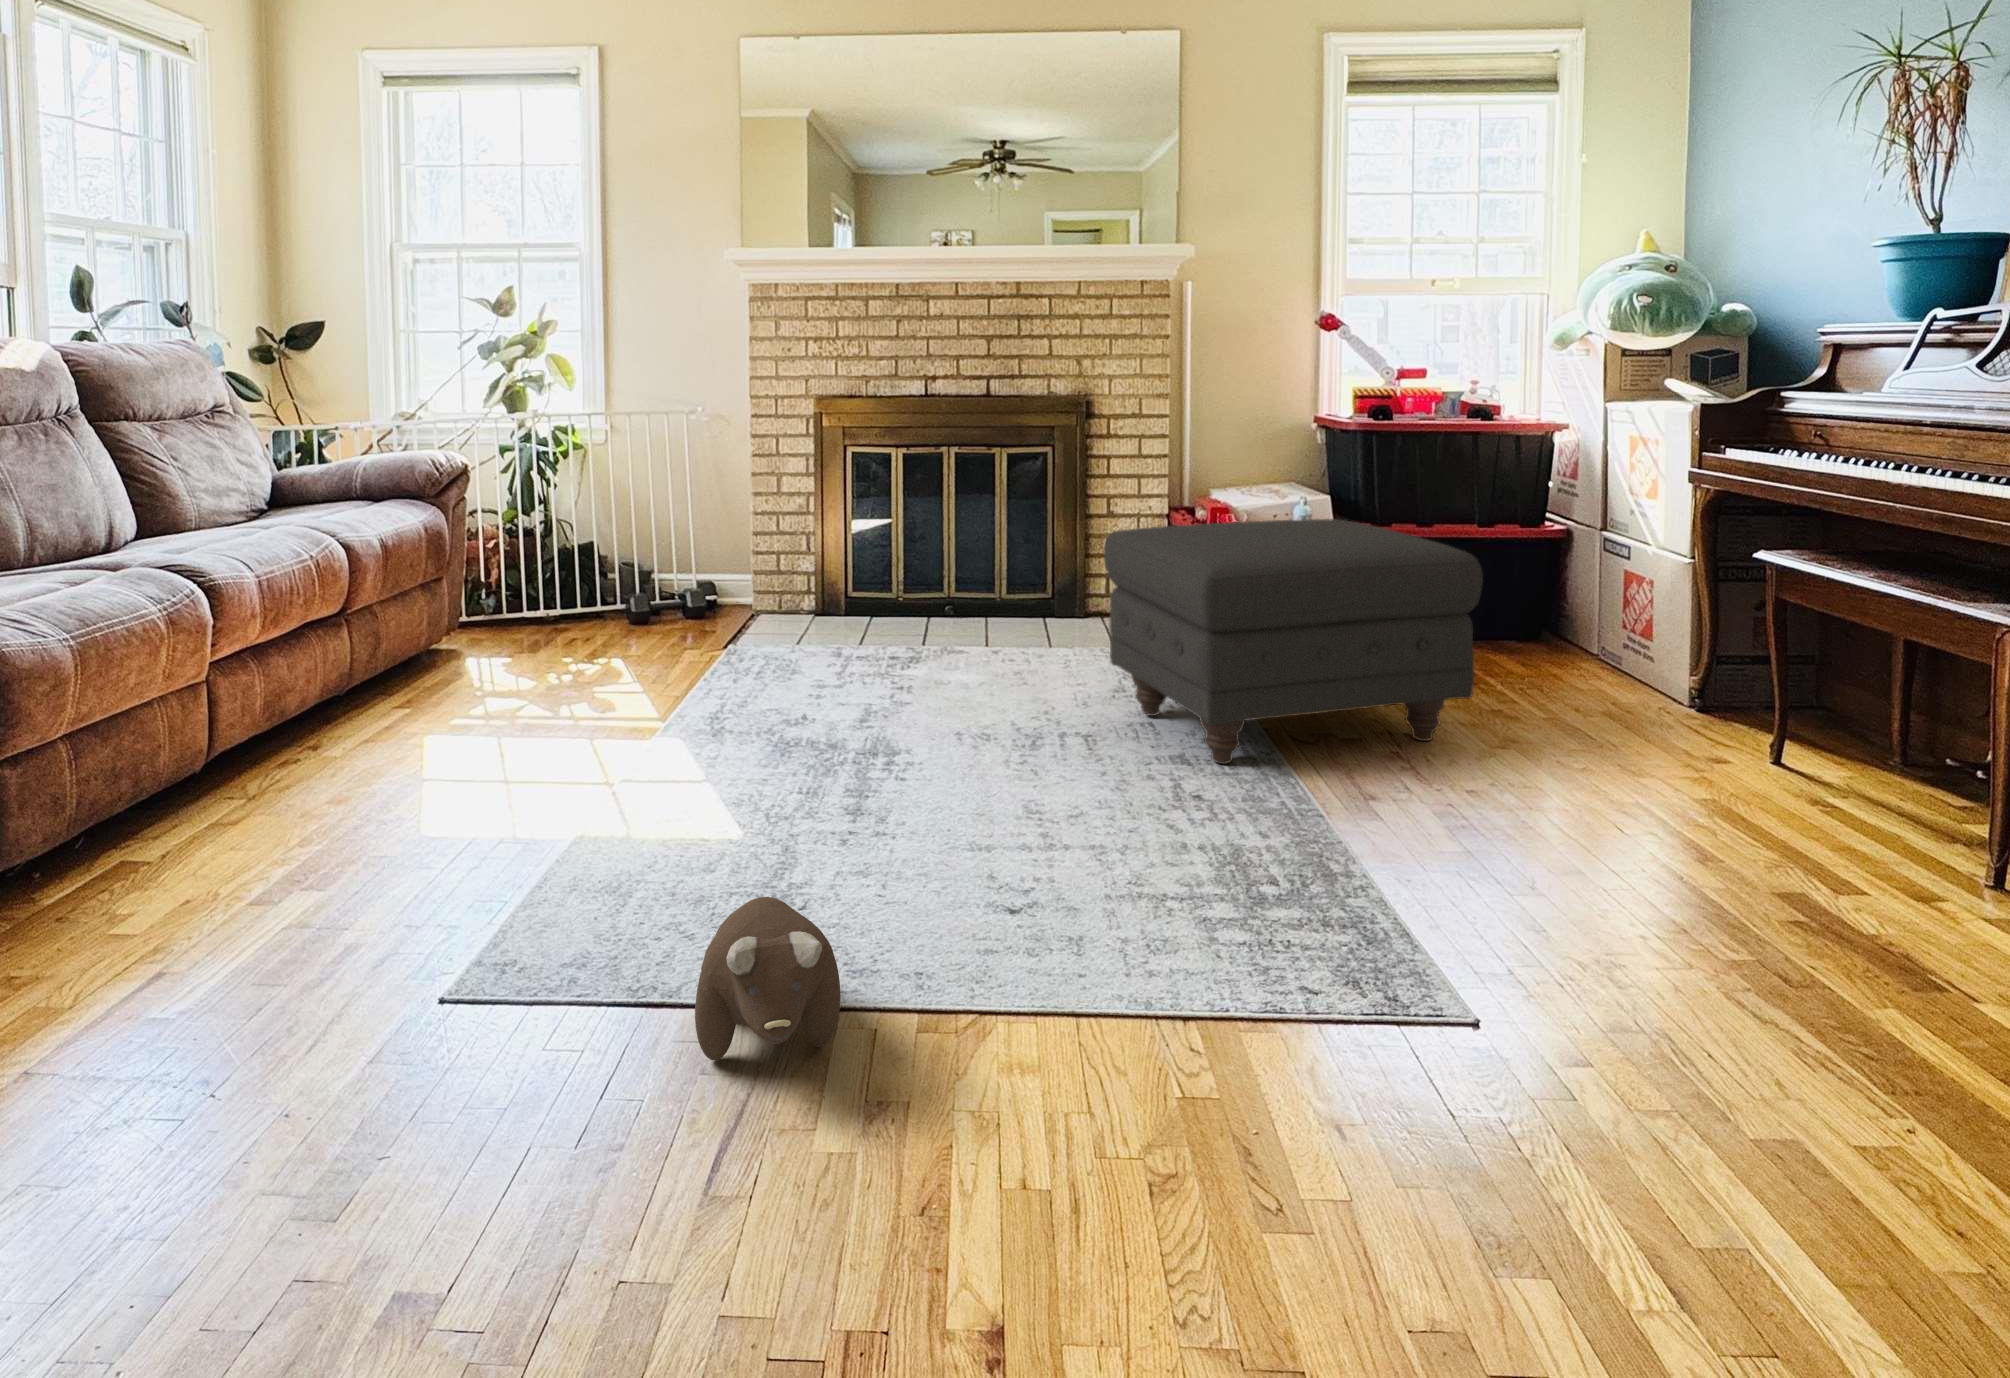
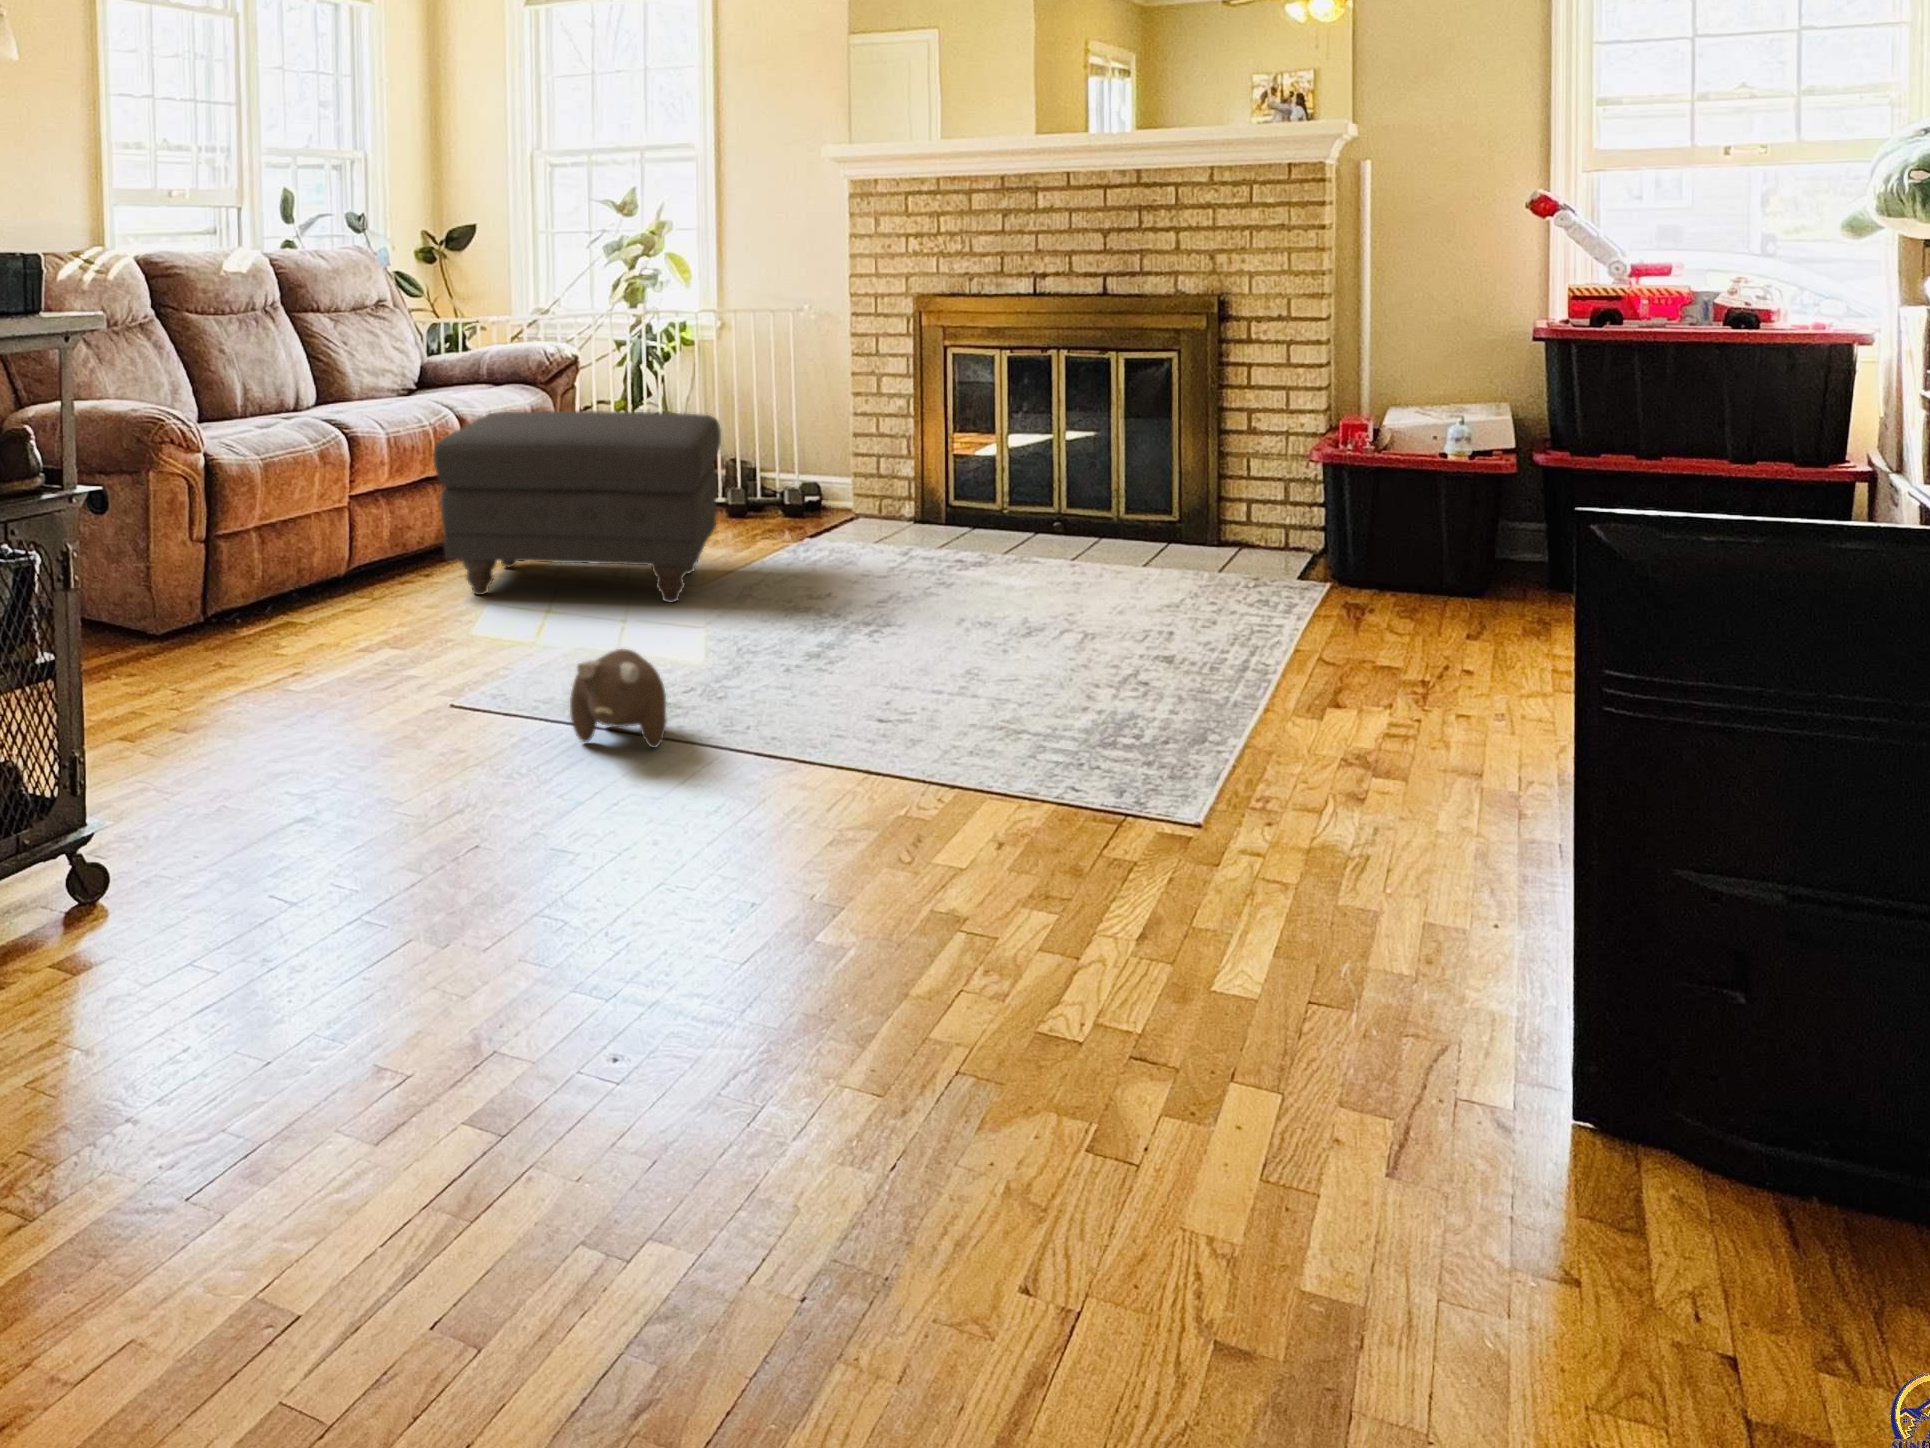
ottoman: present [1104,519,1483,764] -> present [433,411,721,602]

